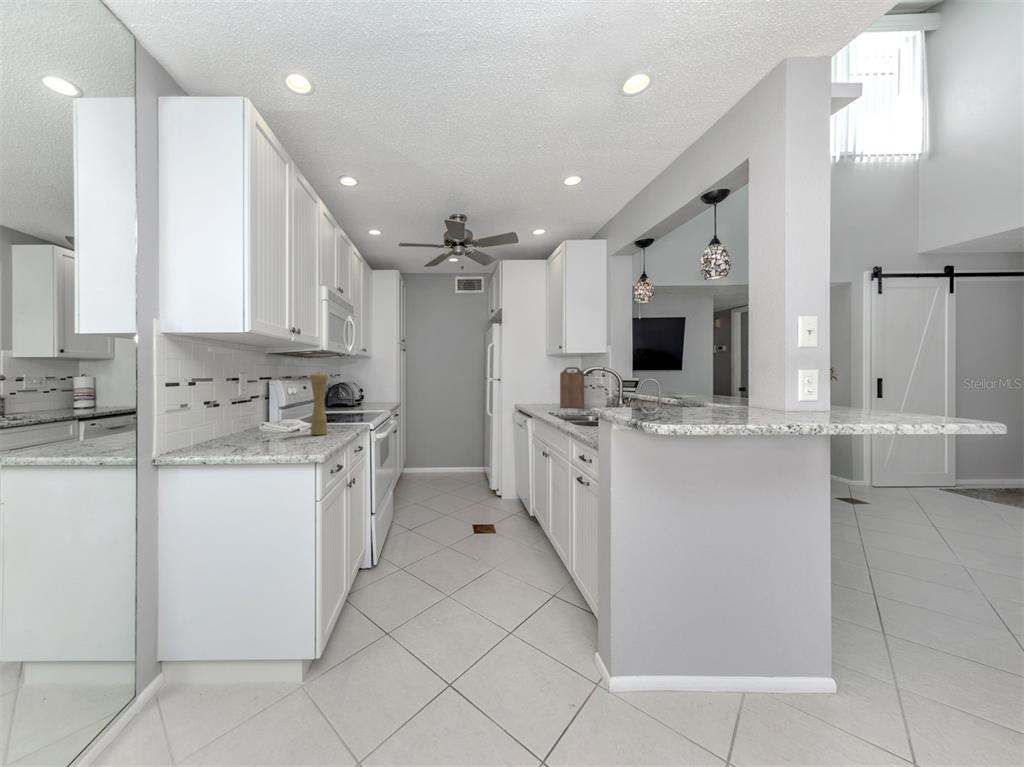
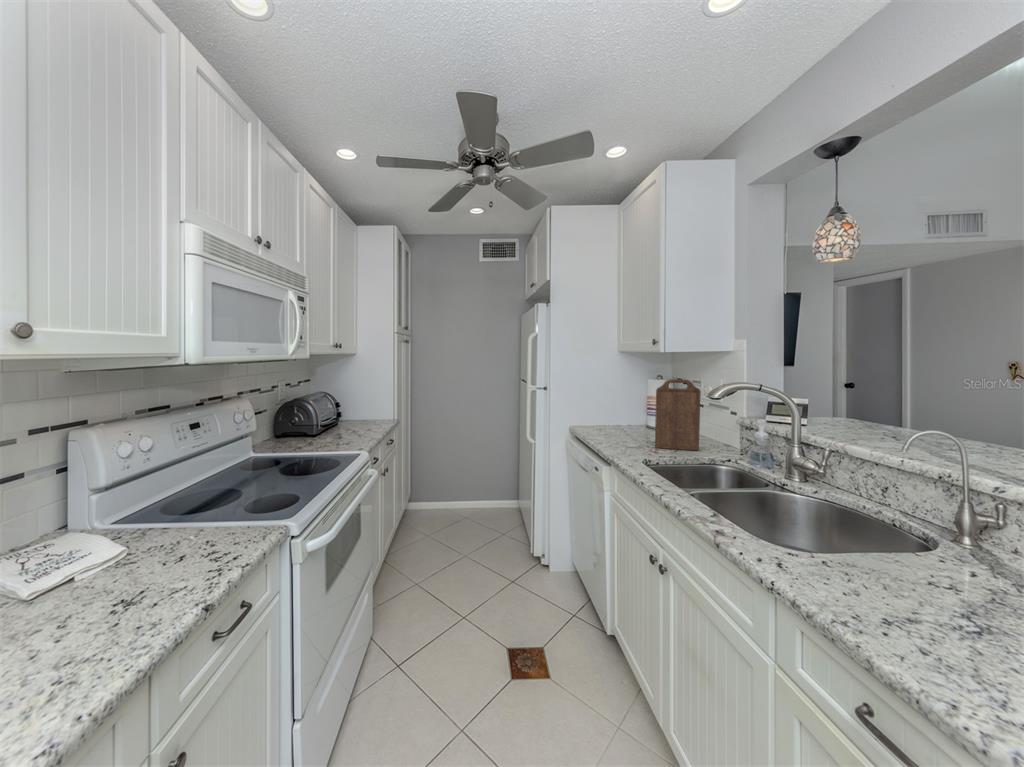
pepper mill: present [310,373,328,435] -> none [34,465,115,660]

